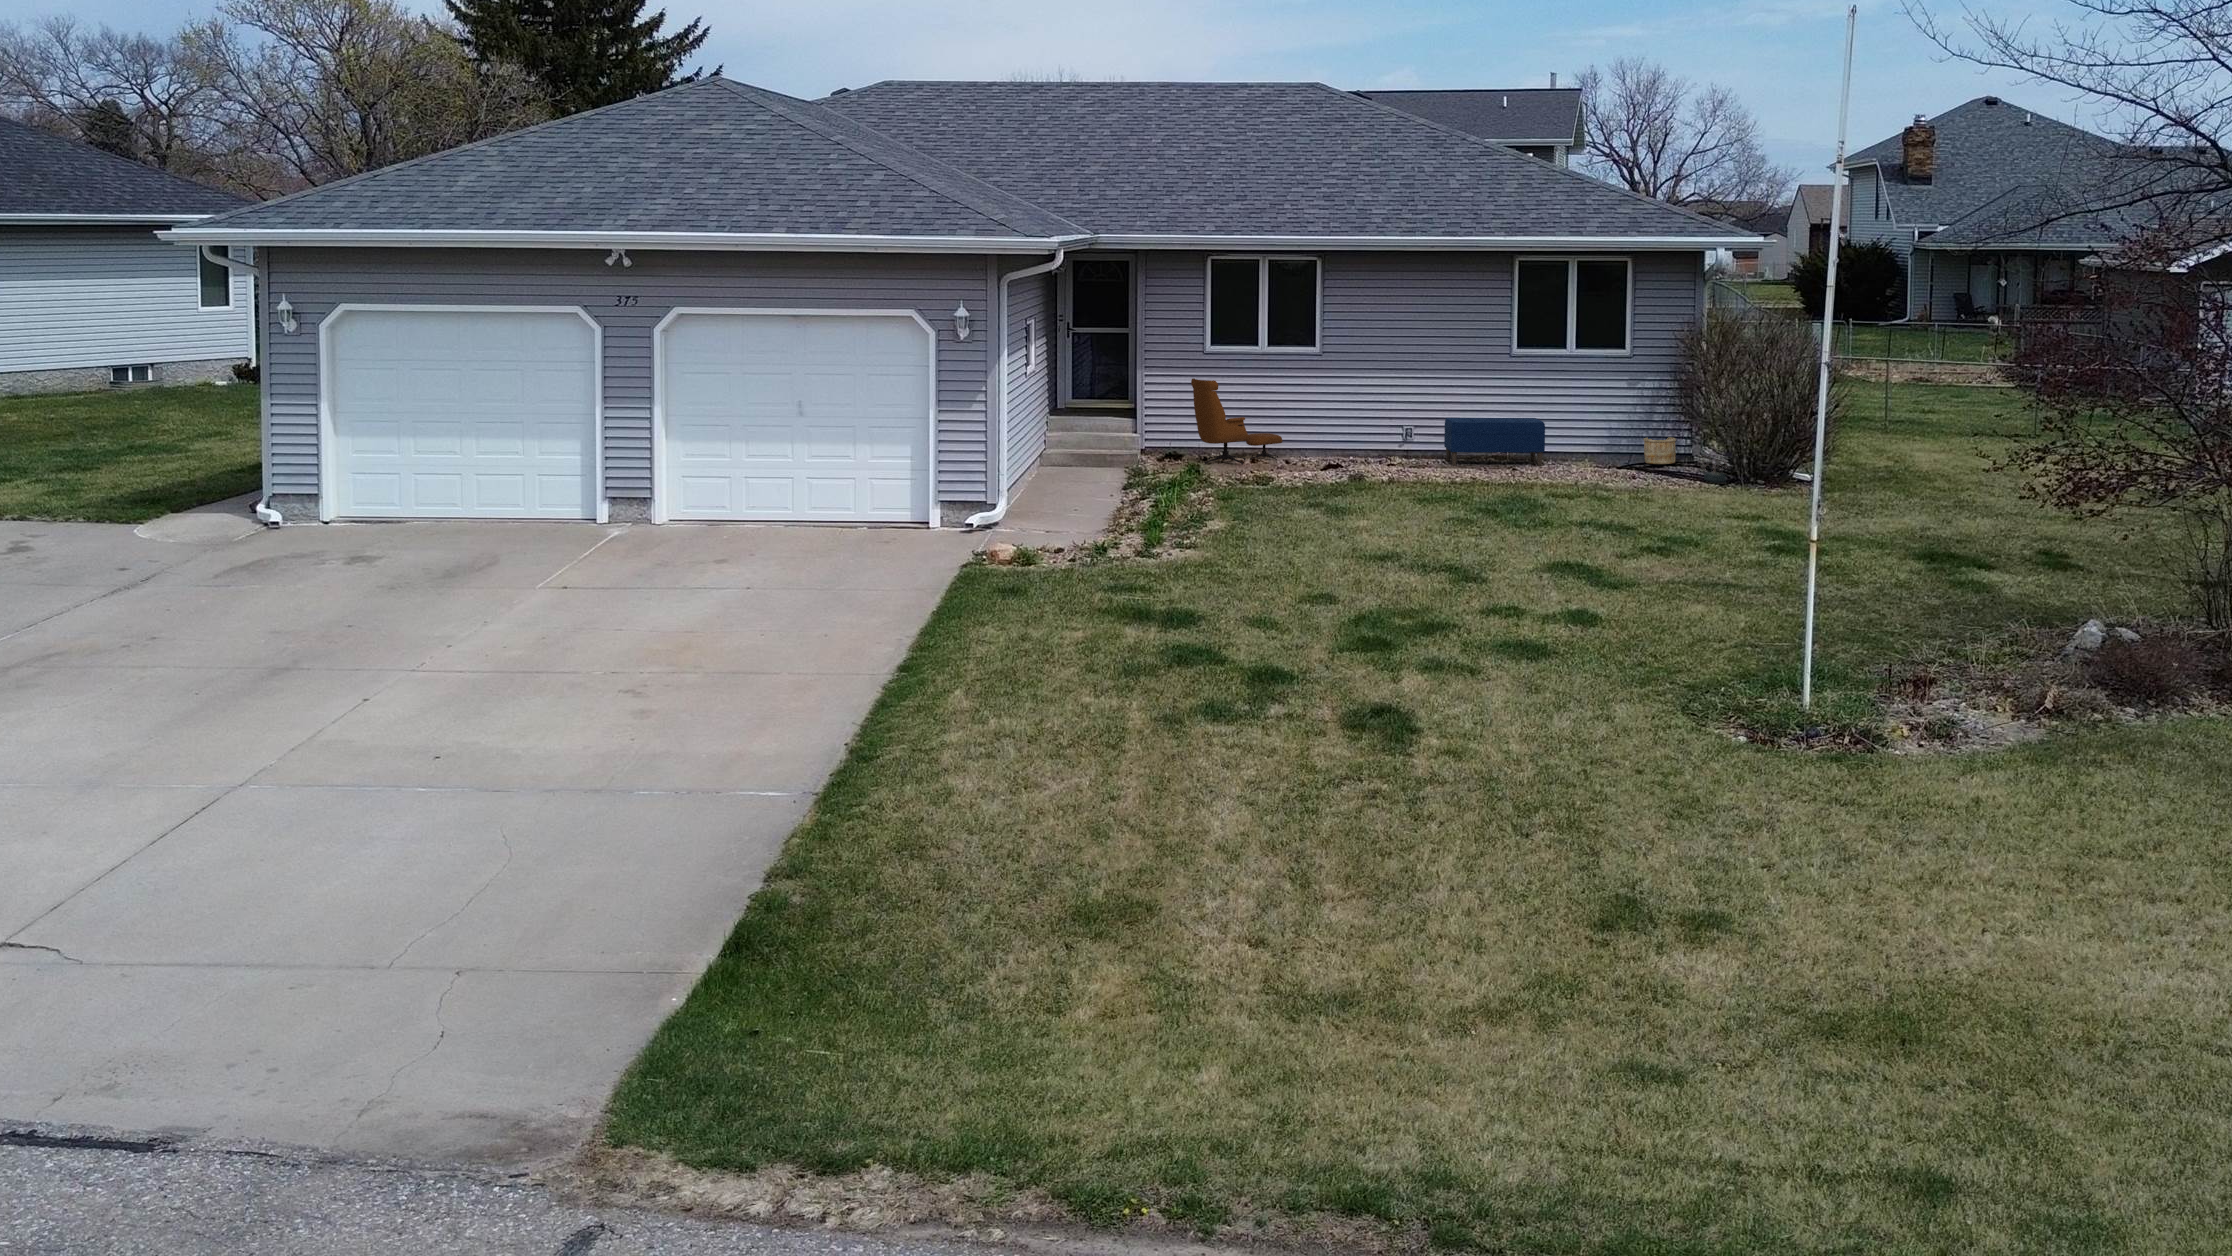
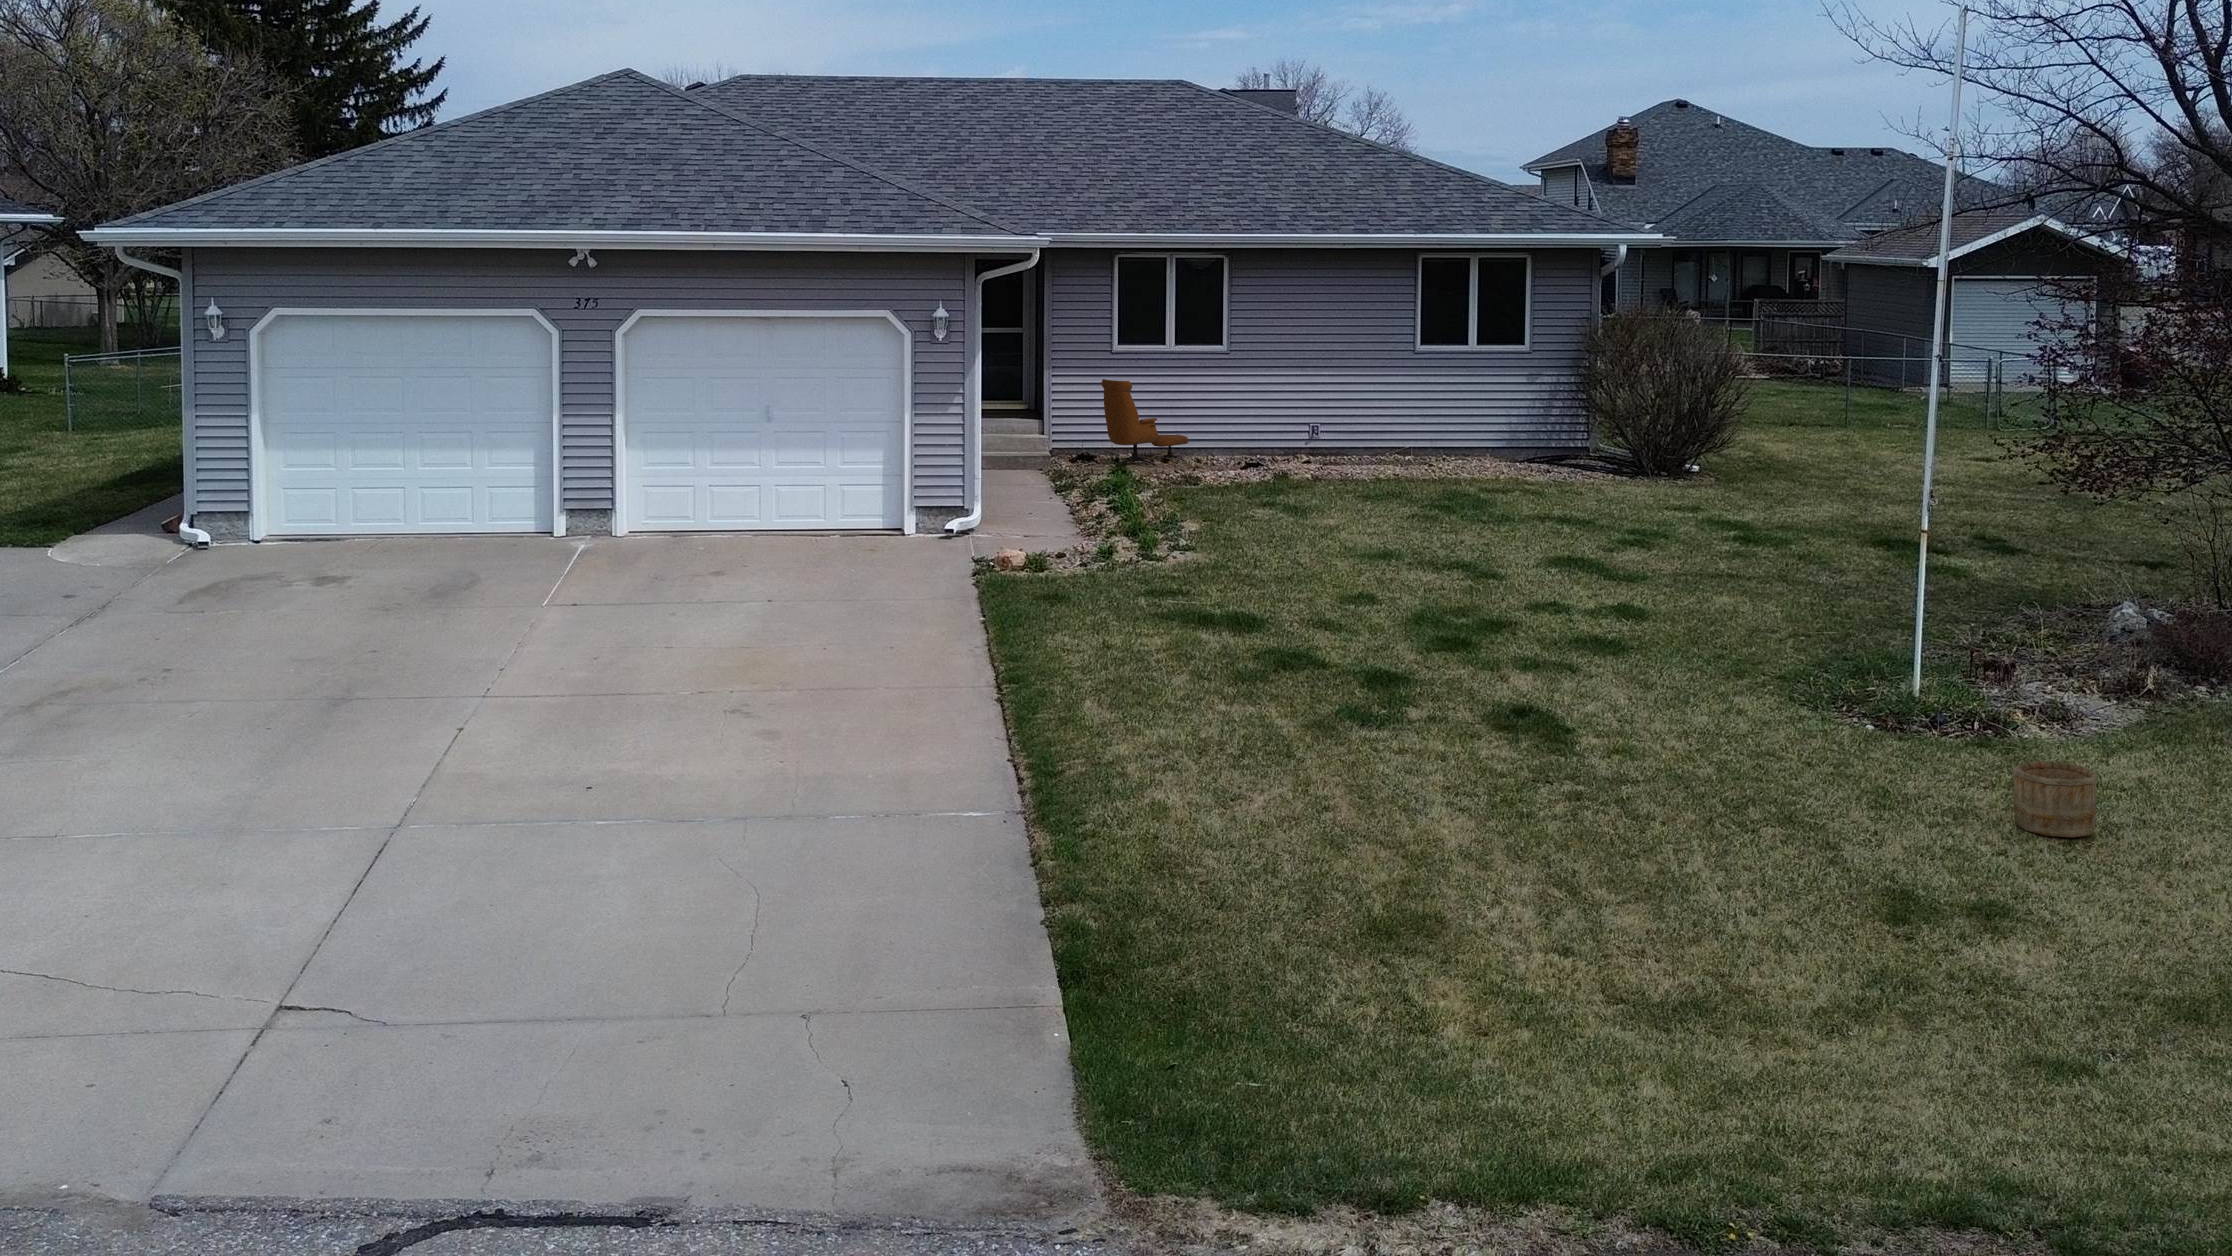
bench: present [1444,418,1545,466] -> none [1348,415,1452,464]
wooden bucket: present [1643,437,1676,464] -> present [2012,761,2099,837]
decorative plant: present [1703,457,1727,482] -> none [1608,445,1641,476]

